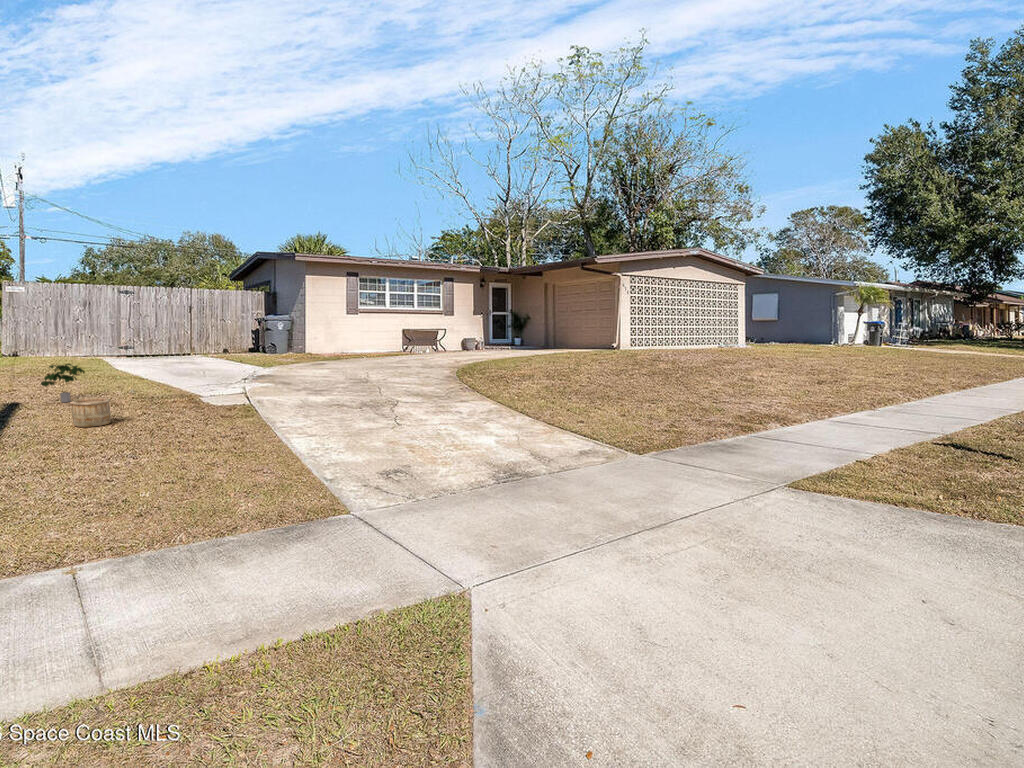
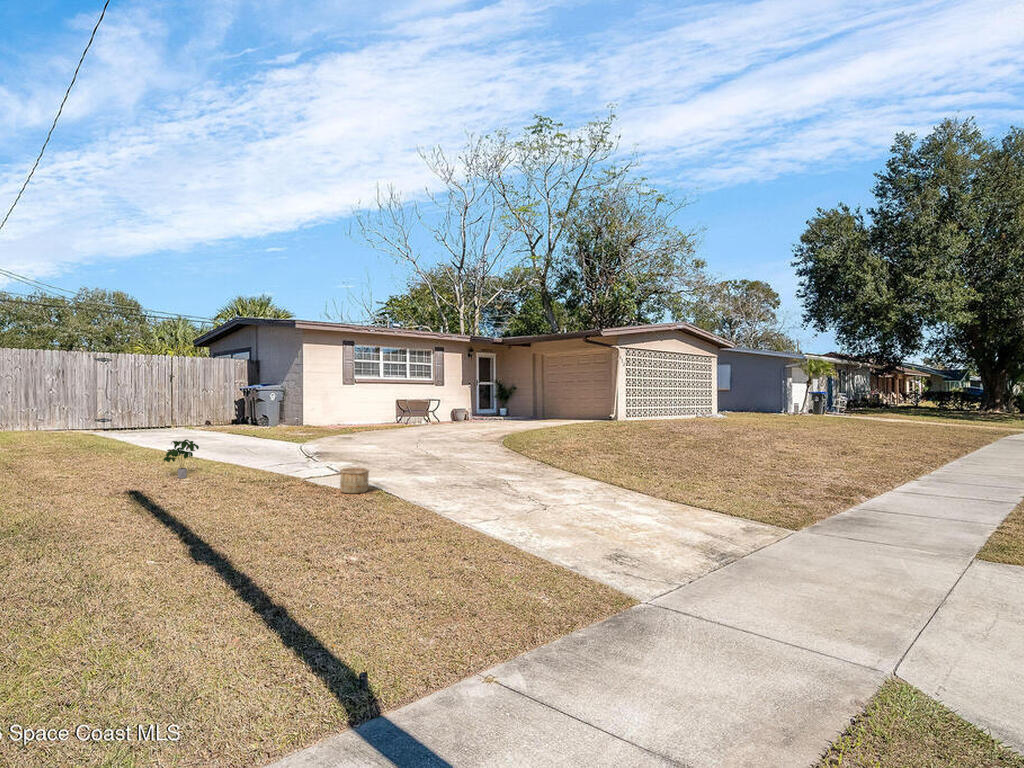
wooden bucket: present [70,398,110,427] -> present [340,467,369,493]

